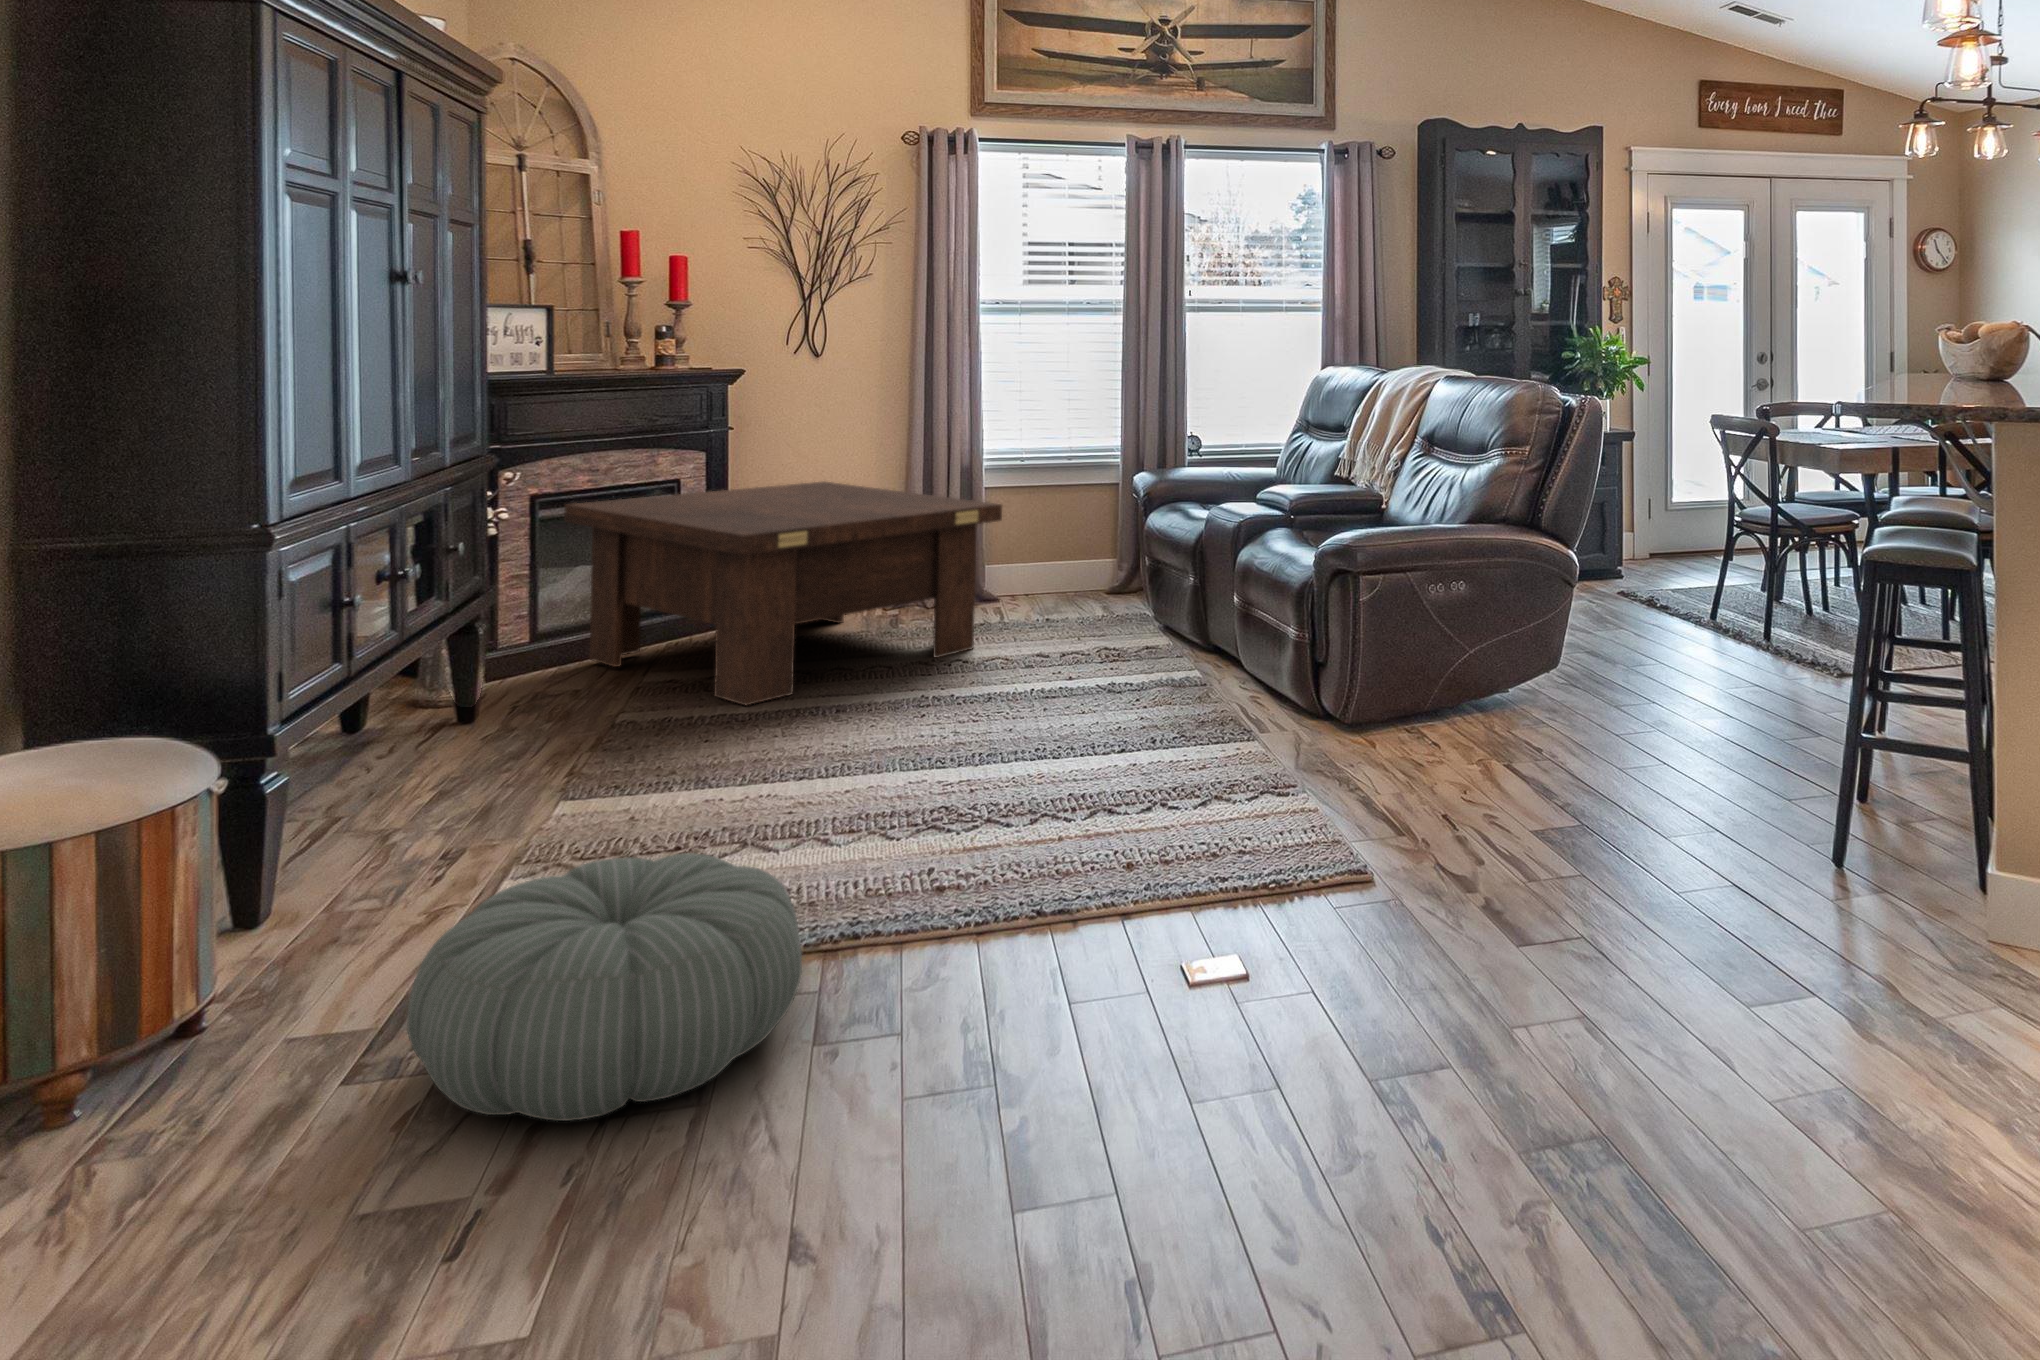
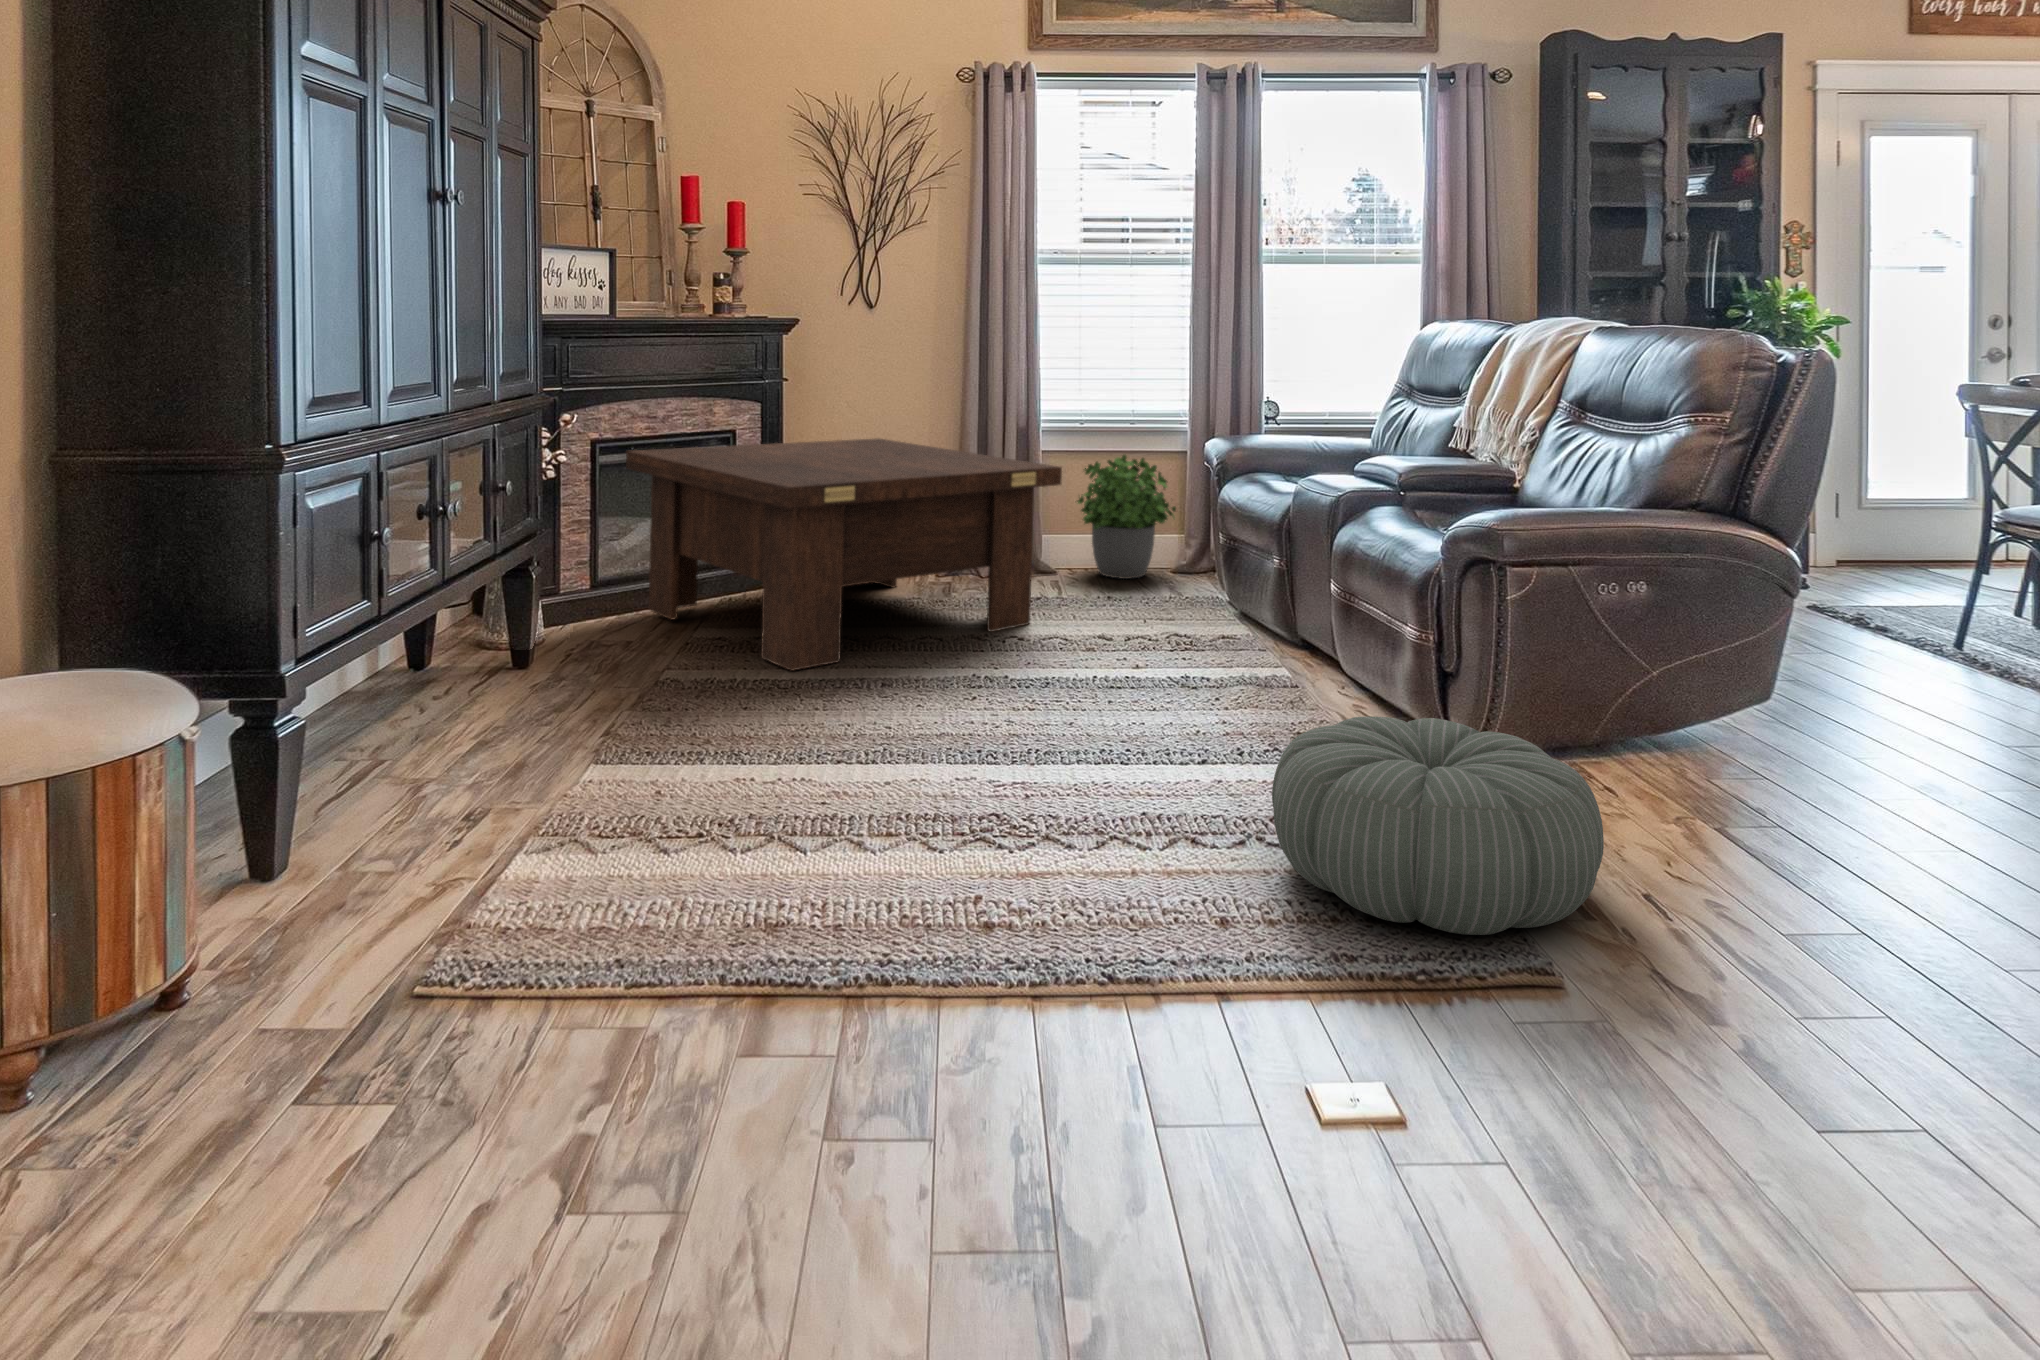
potted plant: none [1015,488,1109,602] -> present [1077,455,1176,579]
pouf: present [407,853,802,1121] -> present [1272,717,1604,935]

